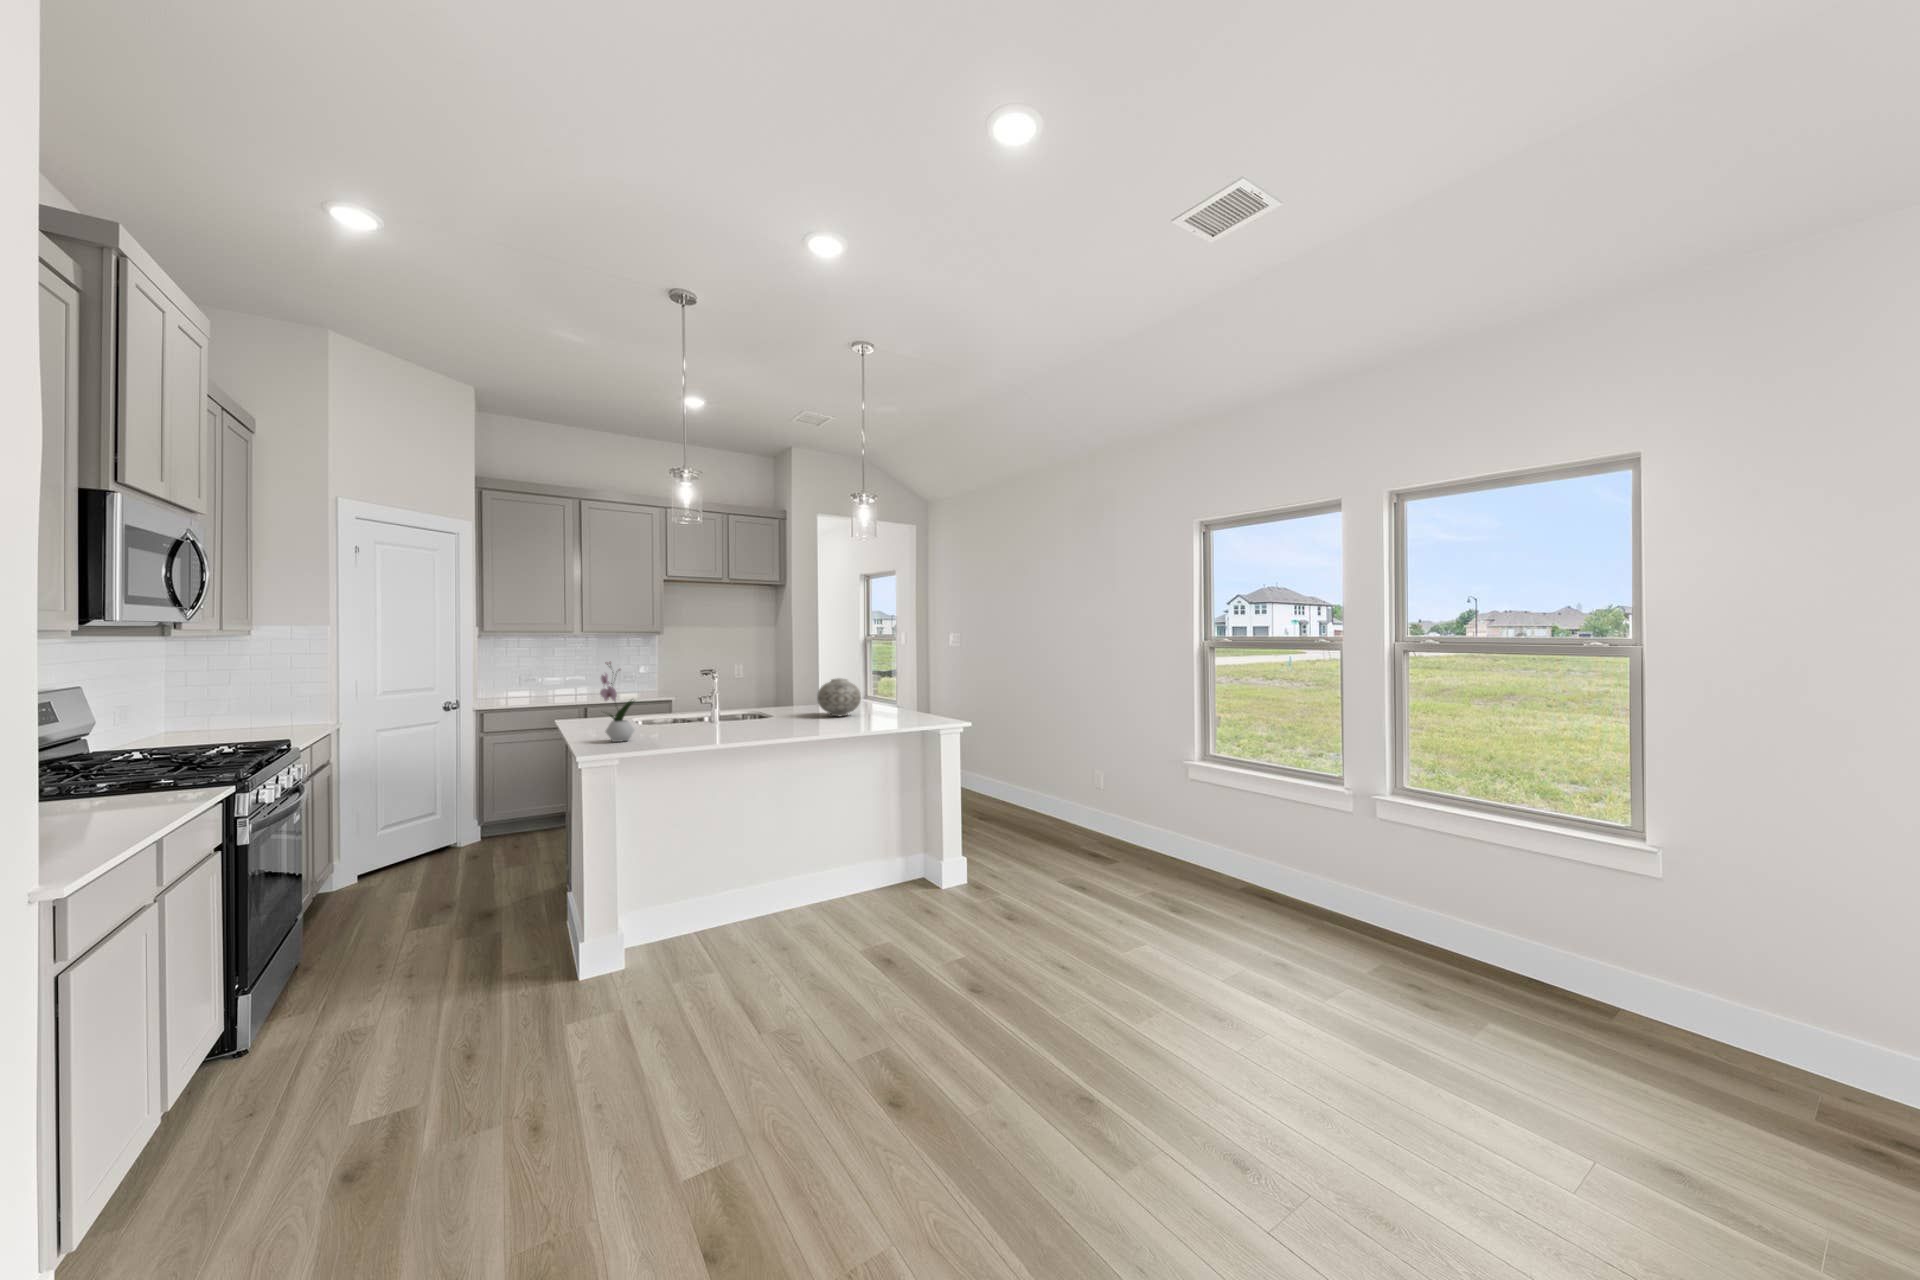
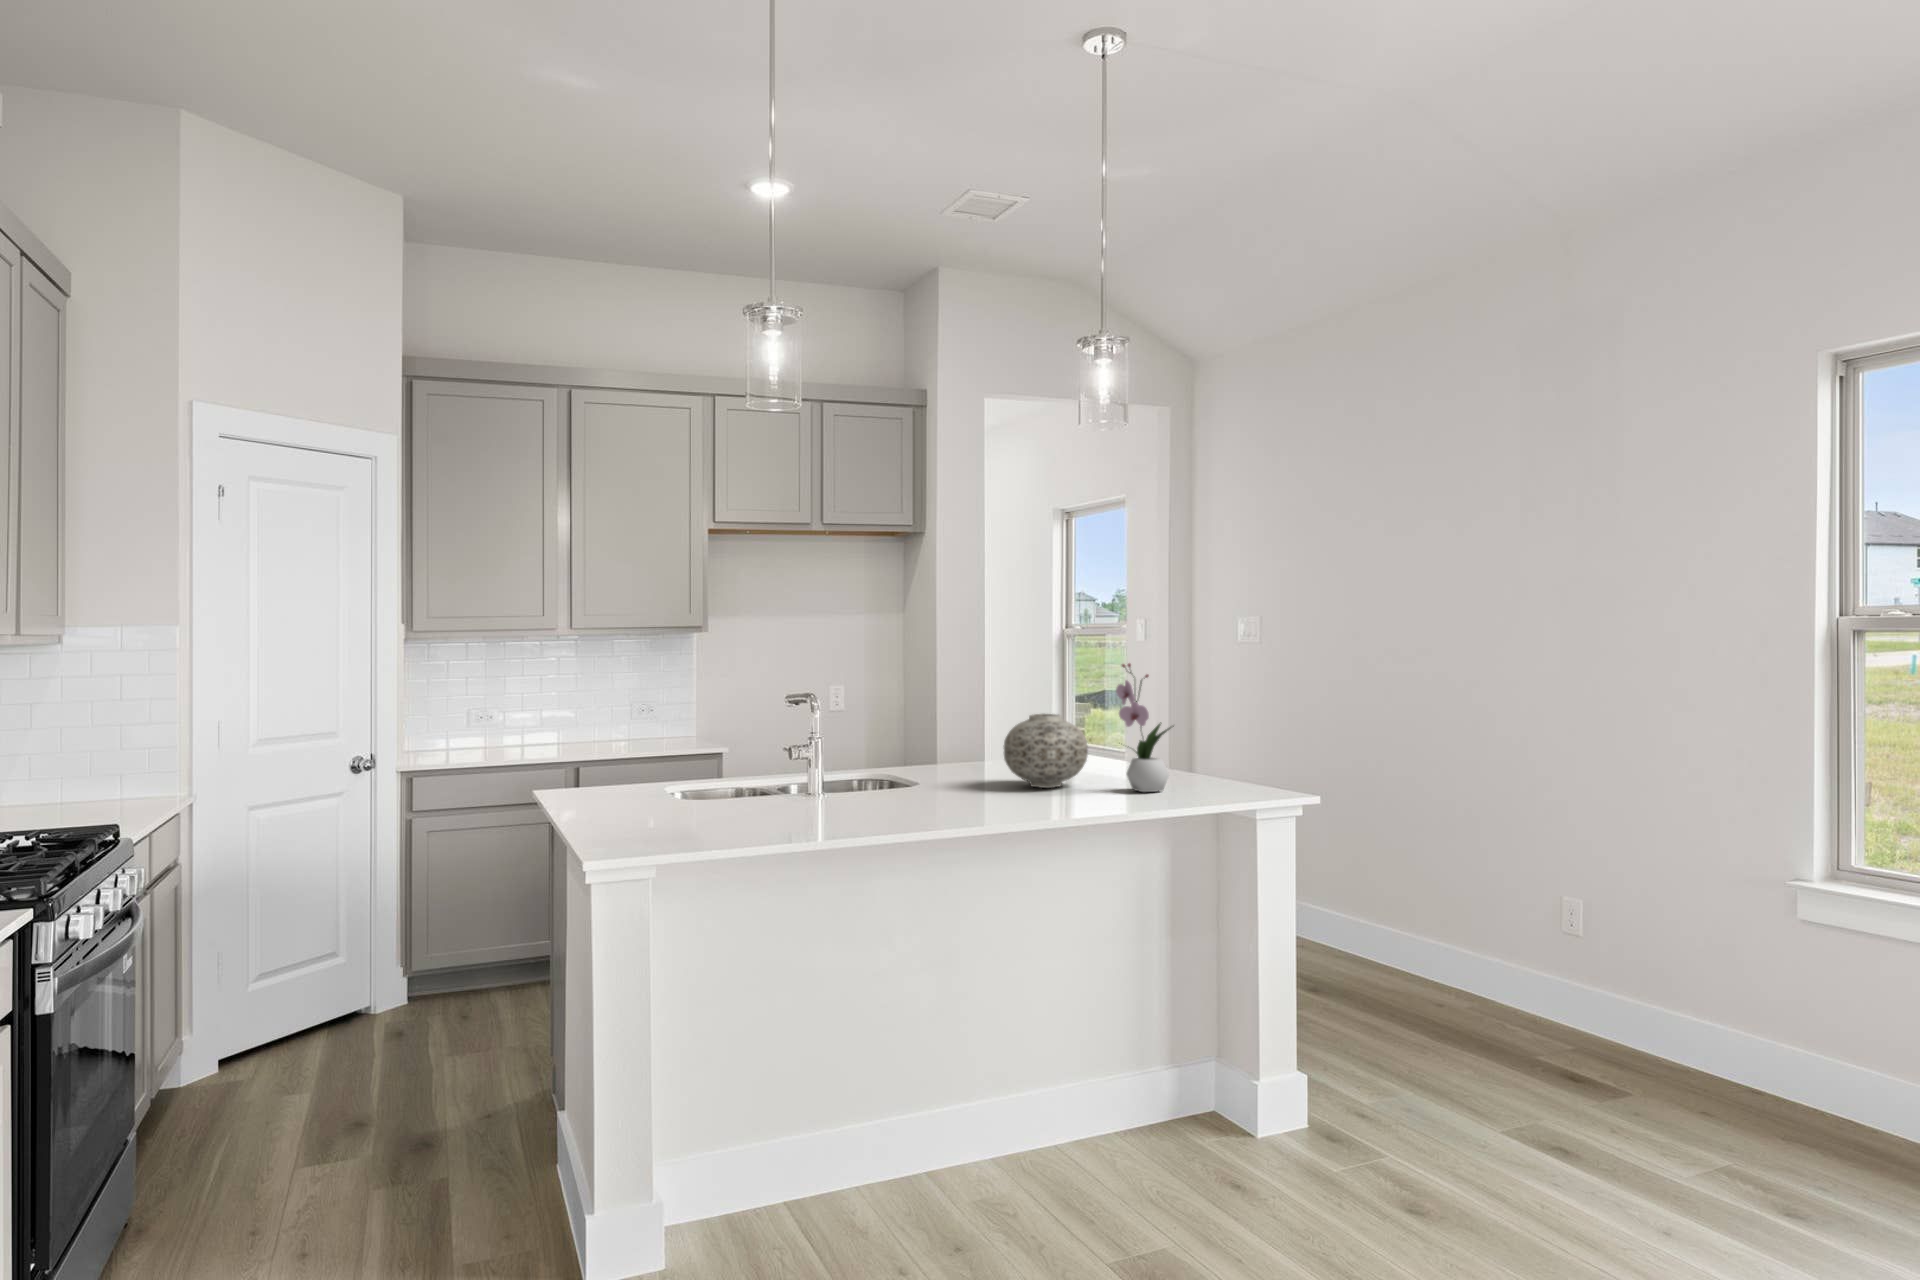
flower arrangement: present [600,663,635,742] -> present [1116,663,1174,792]

